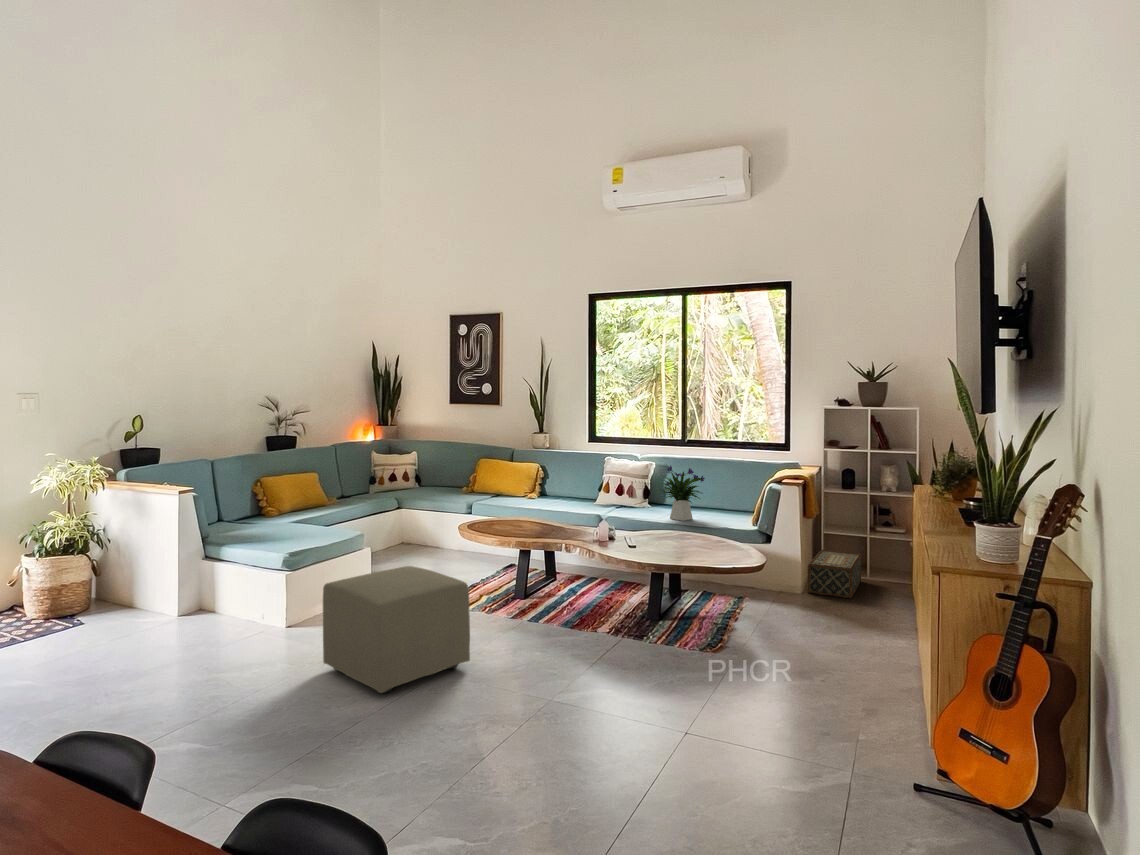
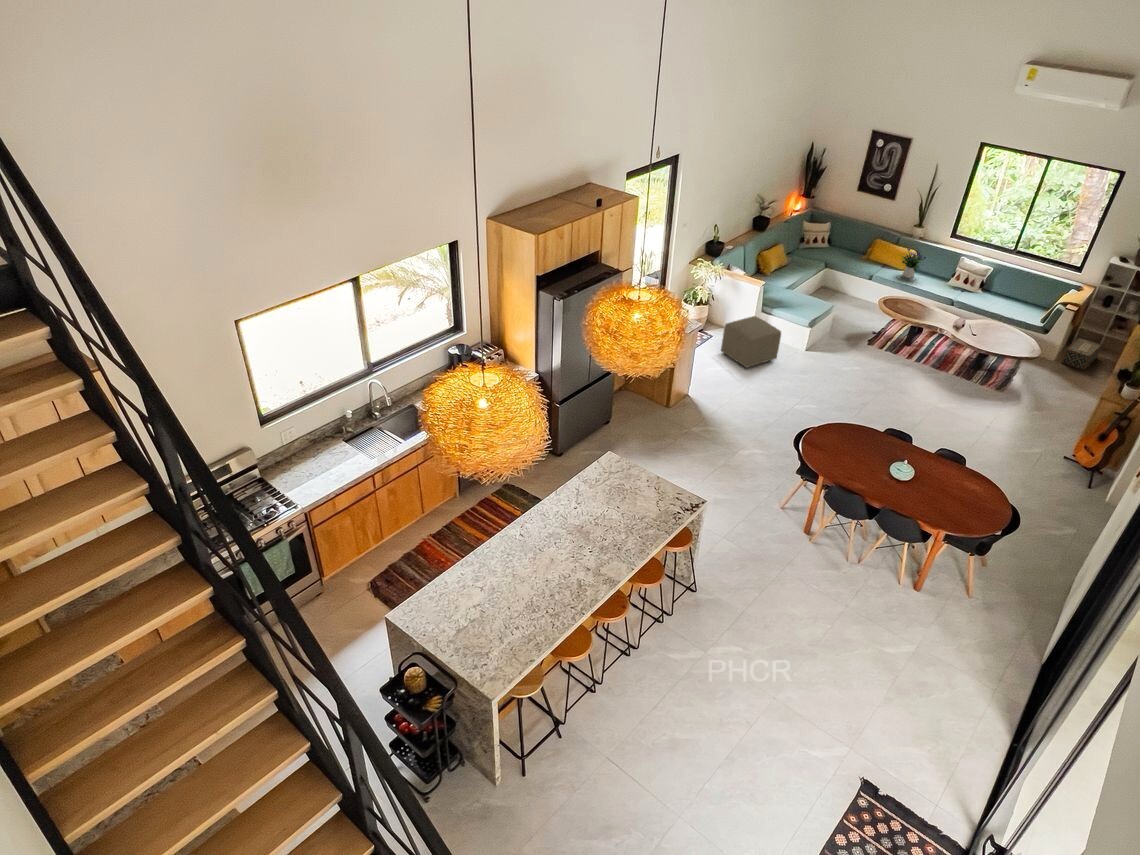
flower arrangement: present [661,464,705,521] -> present [902,248,926,278]
ottoman: present [323,566,470,693] -> present [721,316,781,368]

